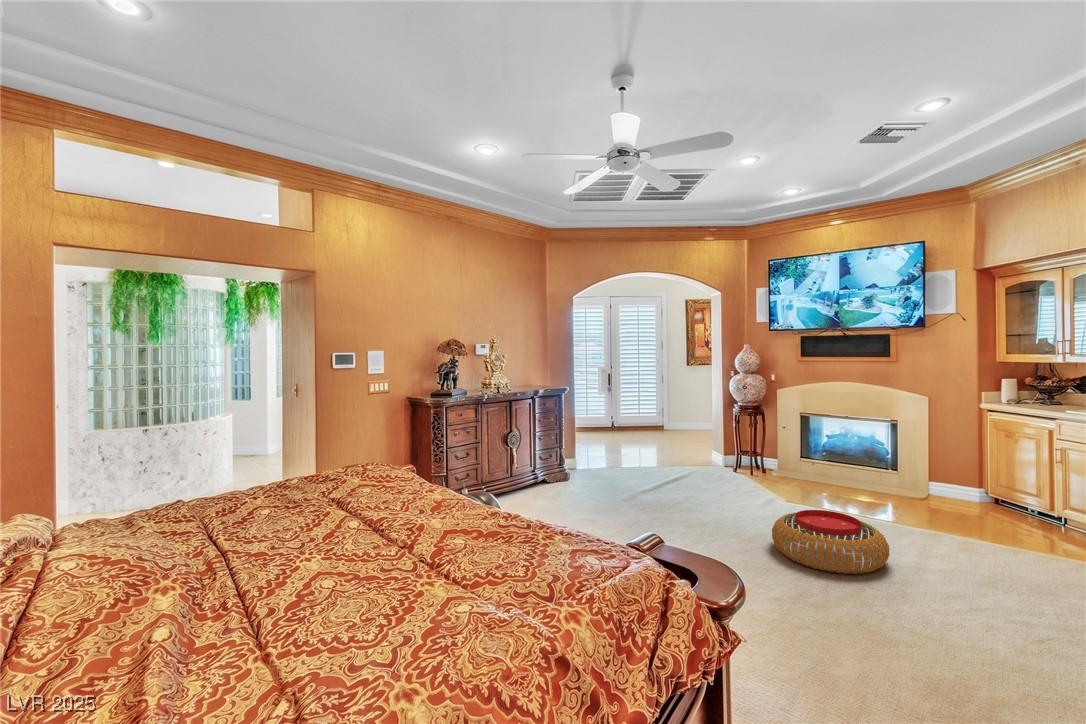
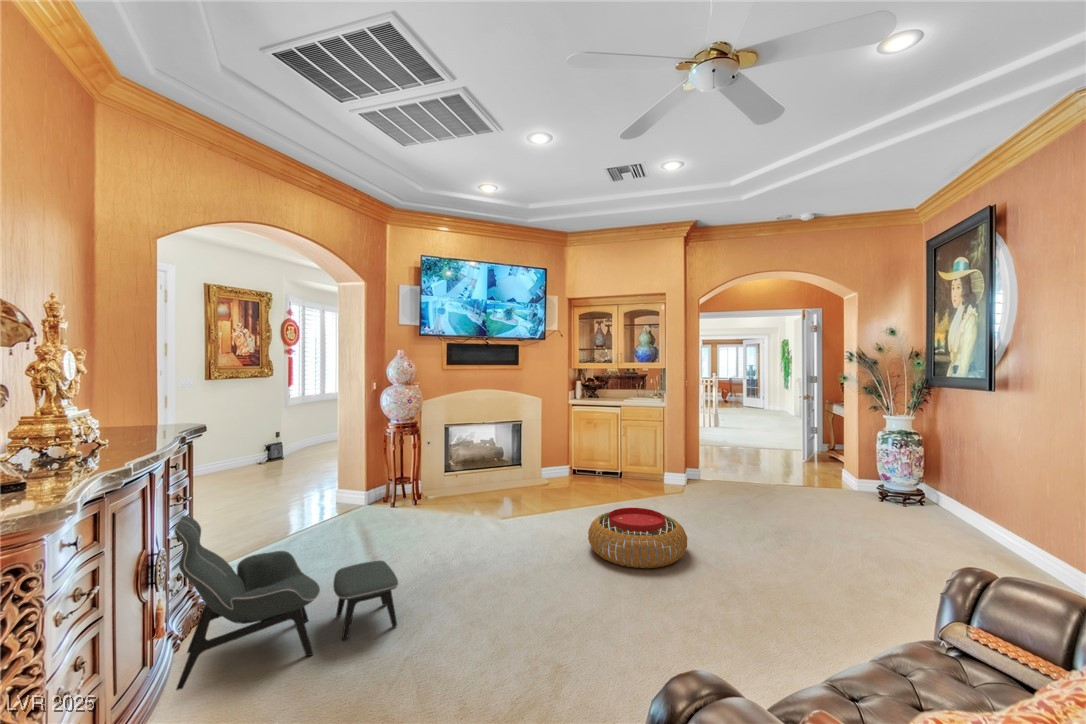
lounge chair: none [529,427,622,511] -> present [175,516,398,690]

